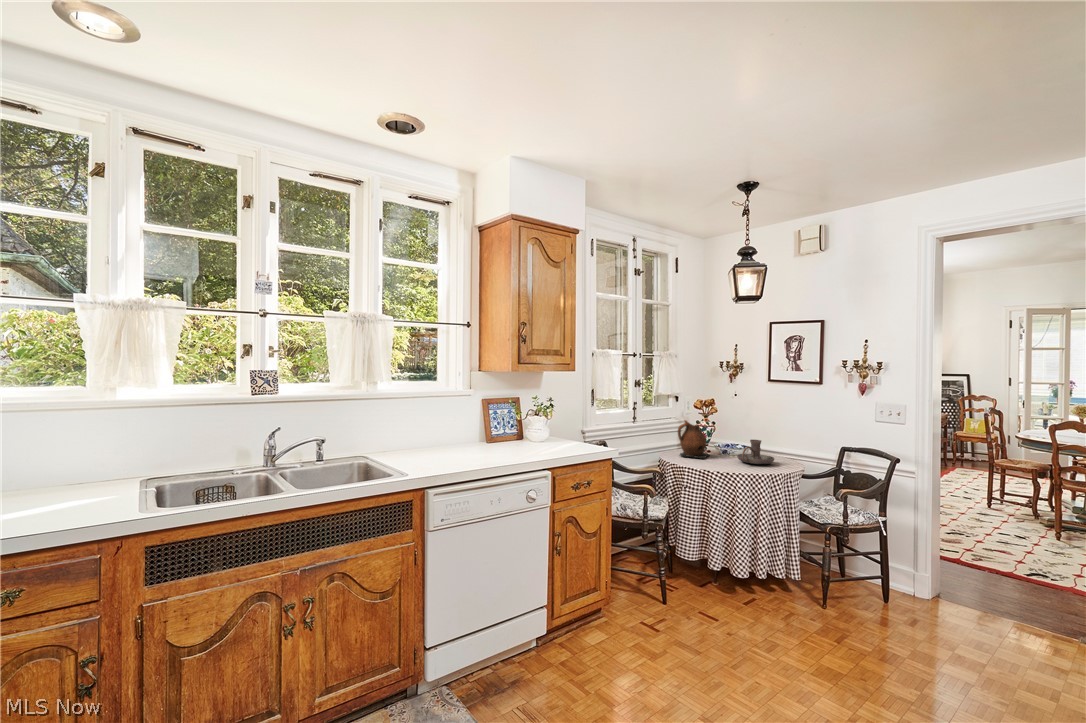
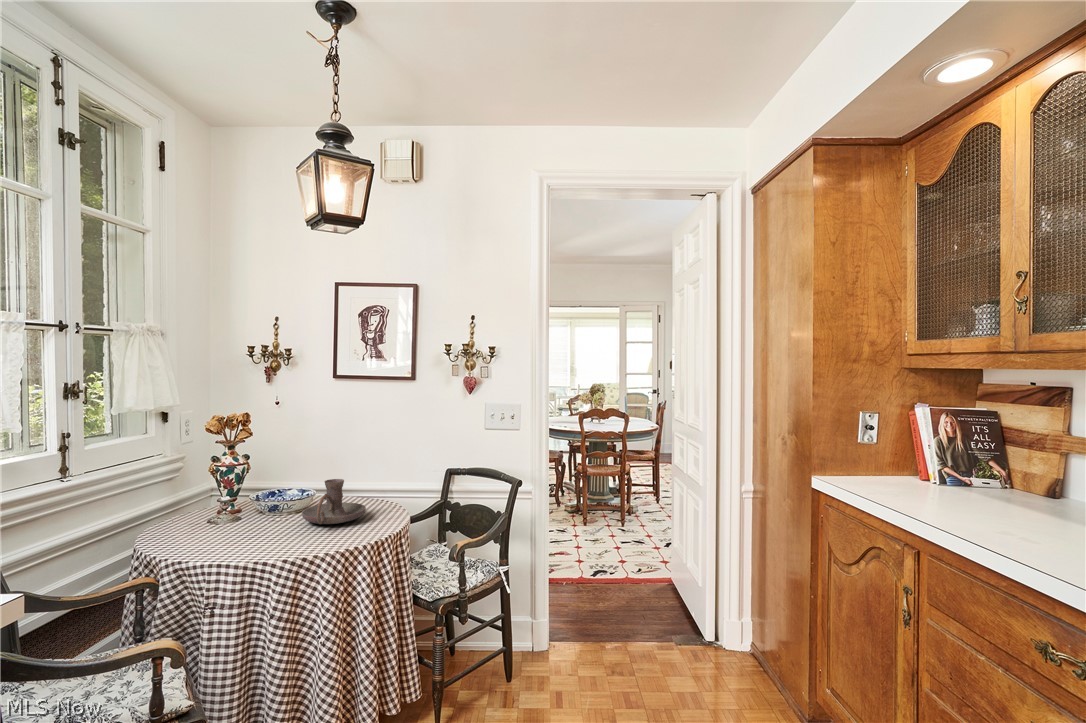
ceramic pitcher: present [678,421,709,458] -> none [176,461,245,536]

